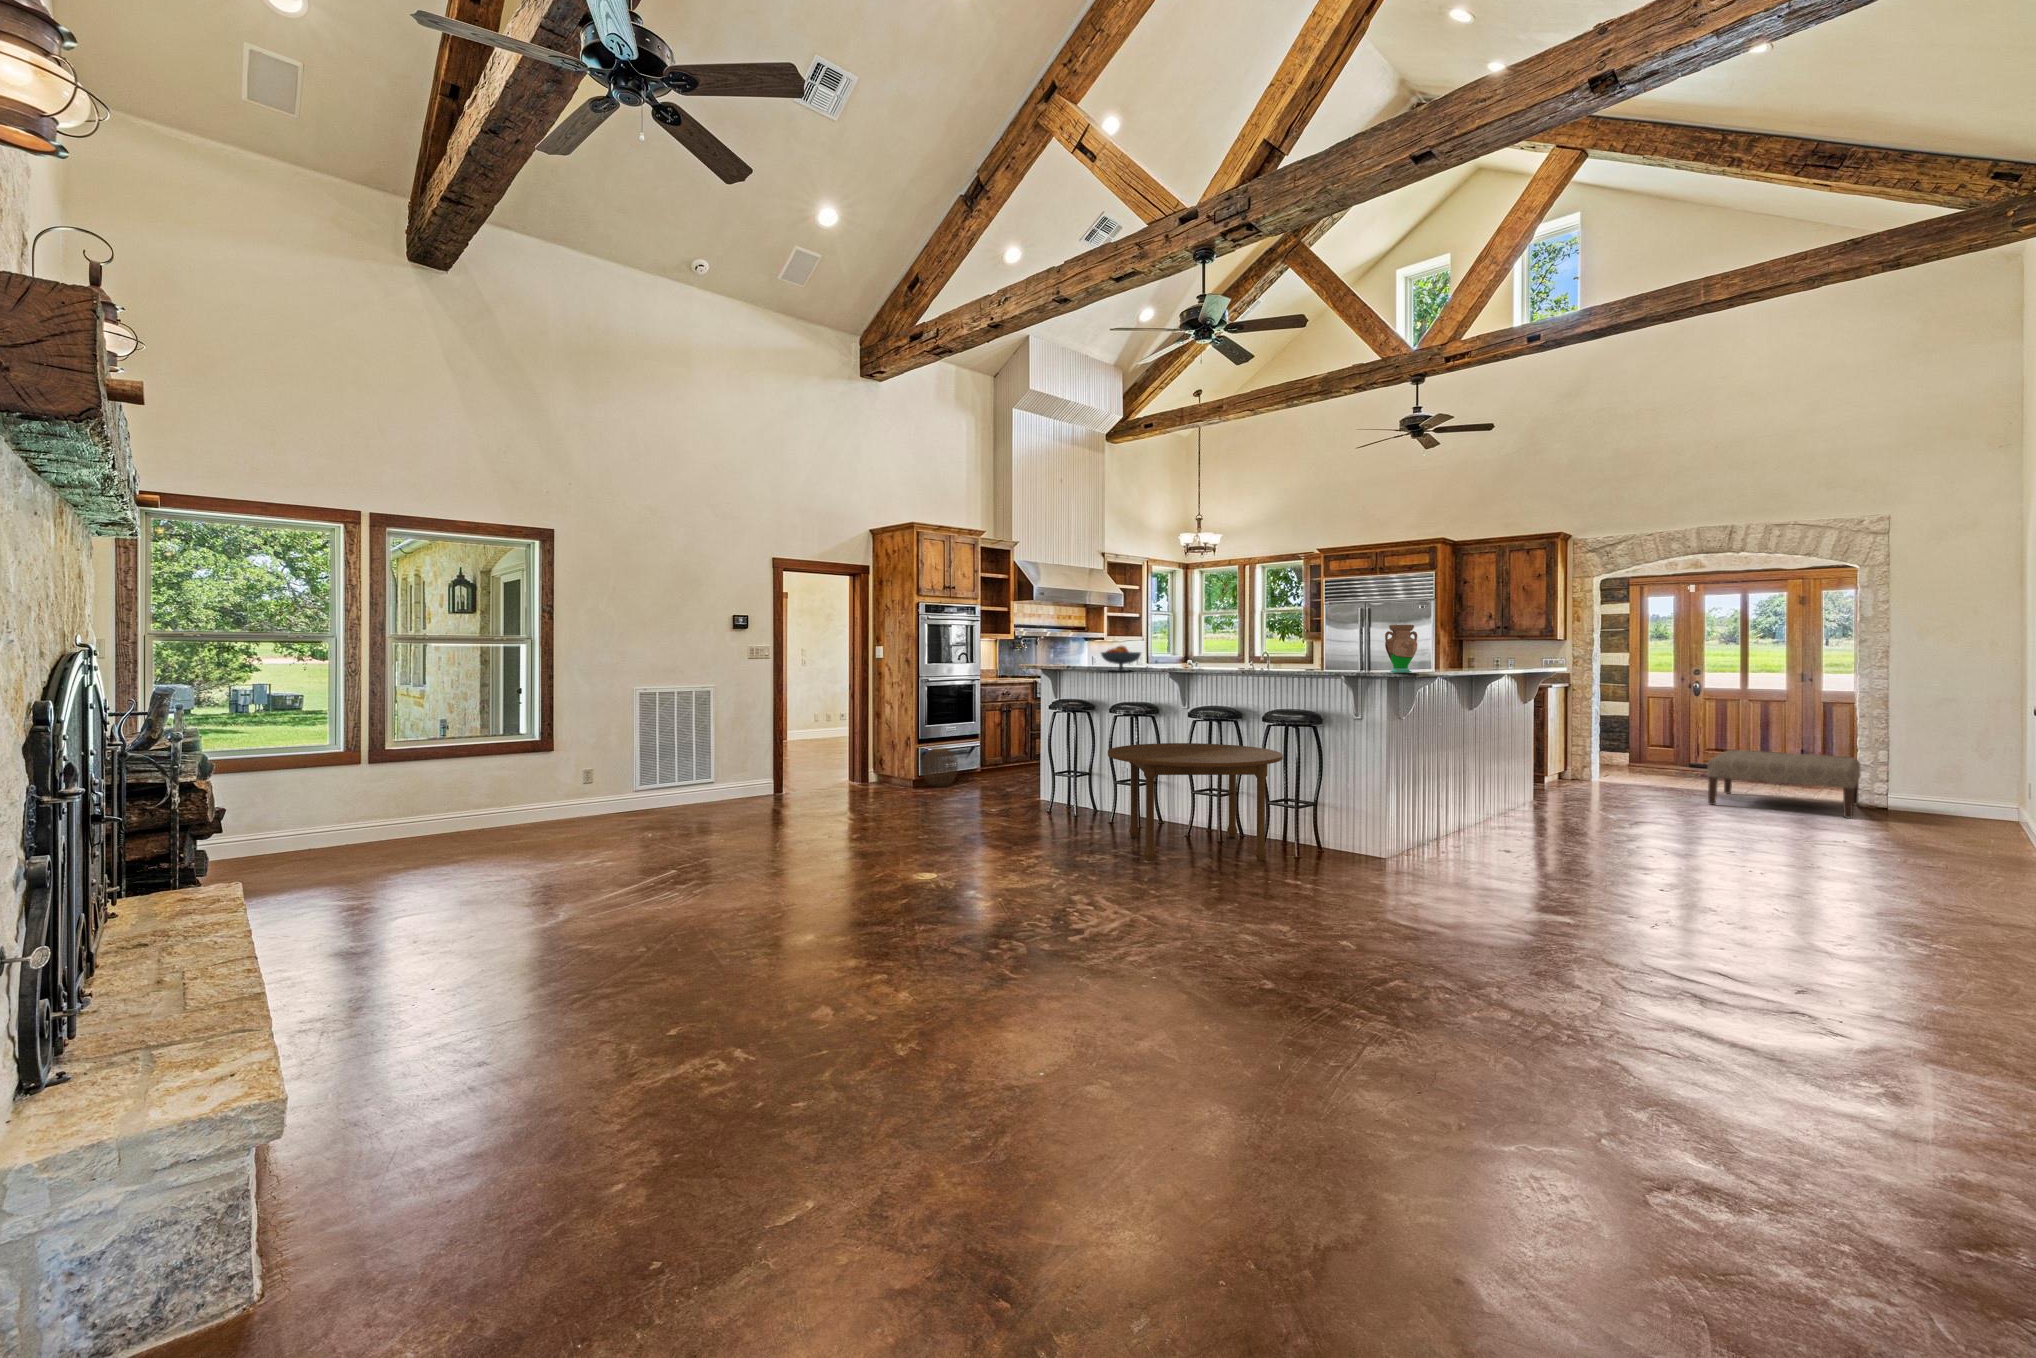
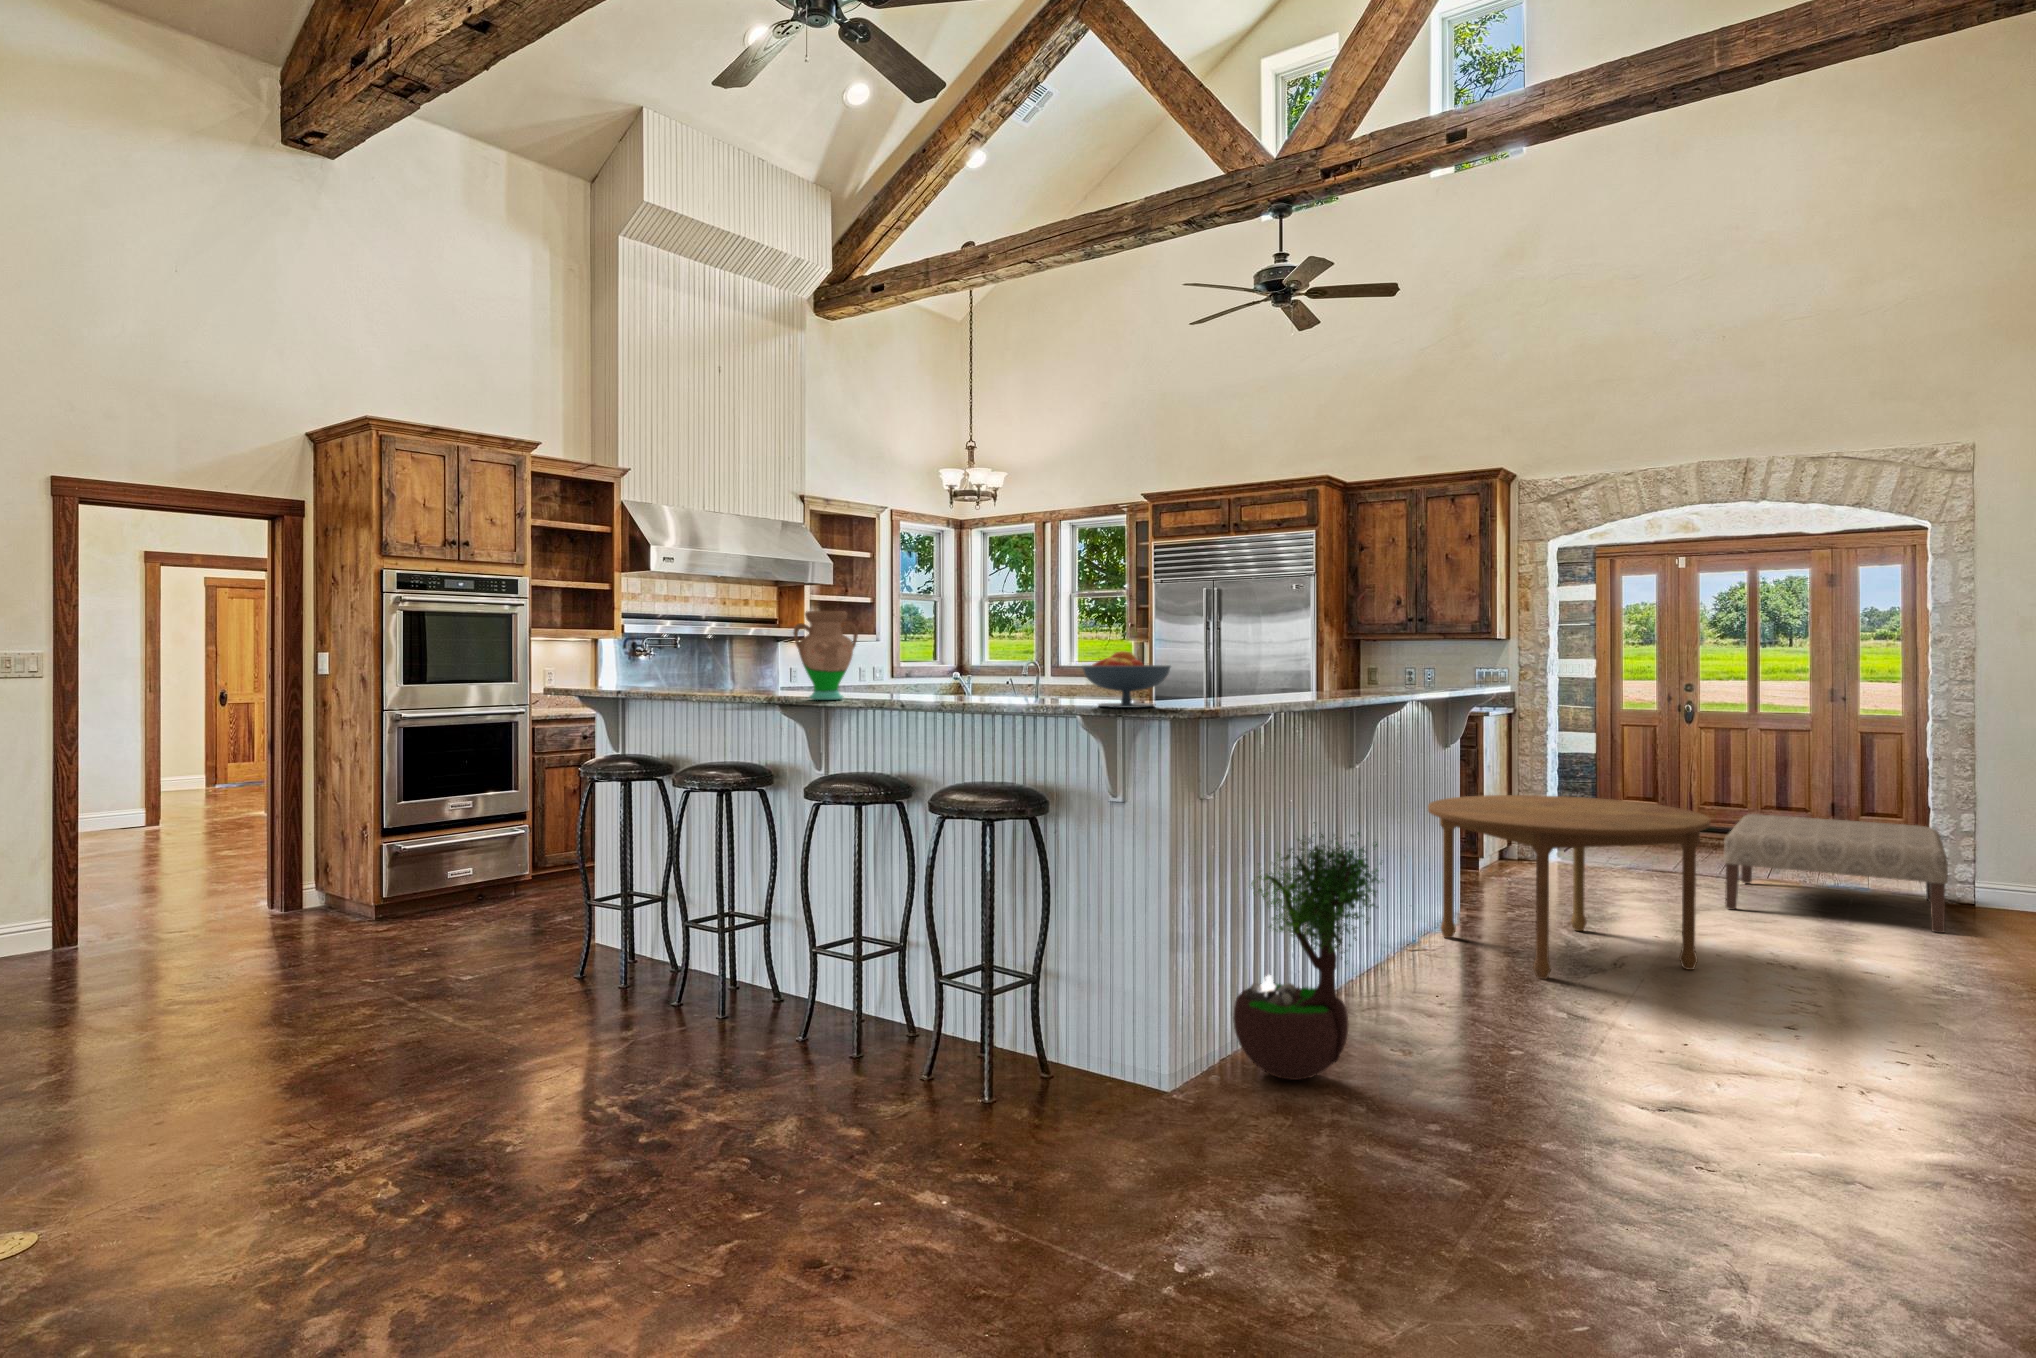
vase: present [1385,625,1417,673] -> present [794,611,858,700]
fruit bowl: present [1101,646,1141,671] -> present [1082,651,1171,708]
potted tree: none [1416,729,1497,856] -> present [1233,822,1383,1080]
dining table: present [1108,743,1283,861] -> present [1428,795,1710,979]
woven basket: present [922,748,958,786] -> none [399,839,473,914]

